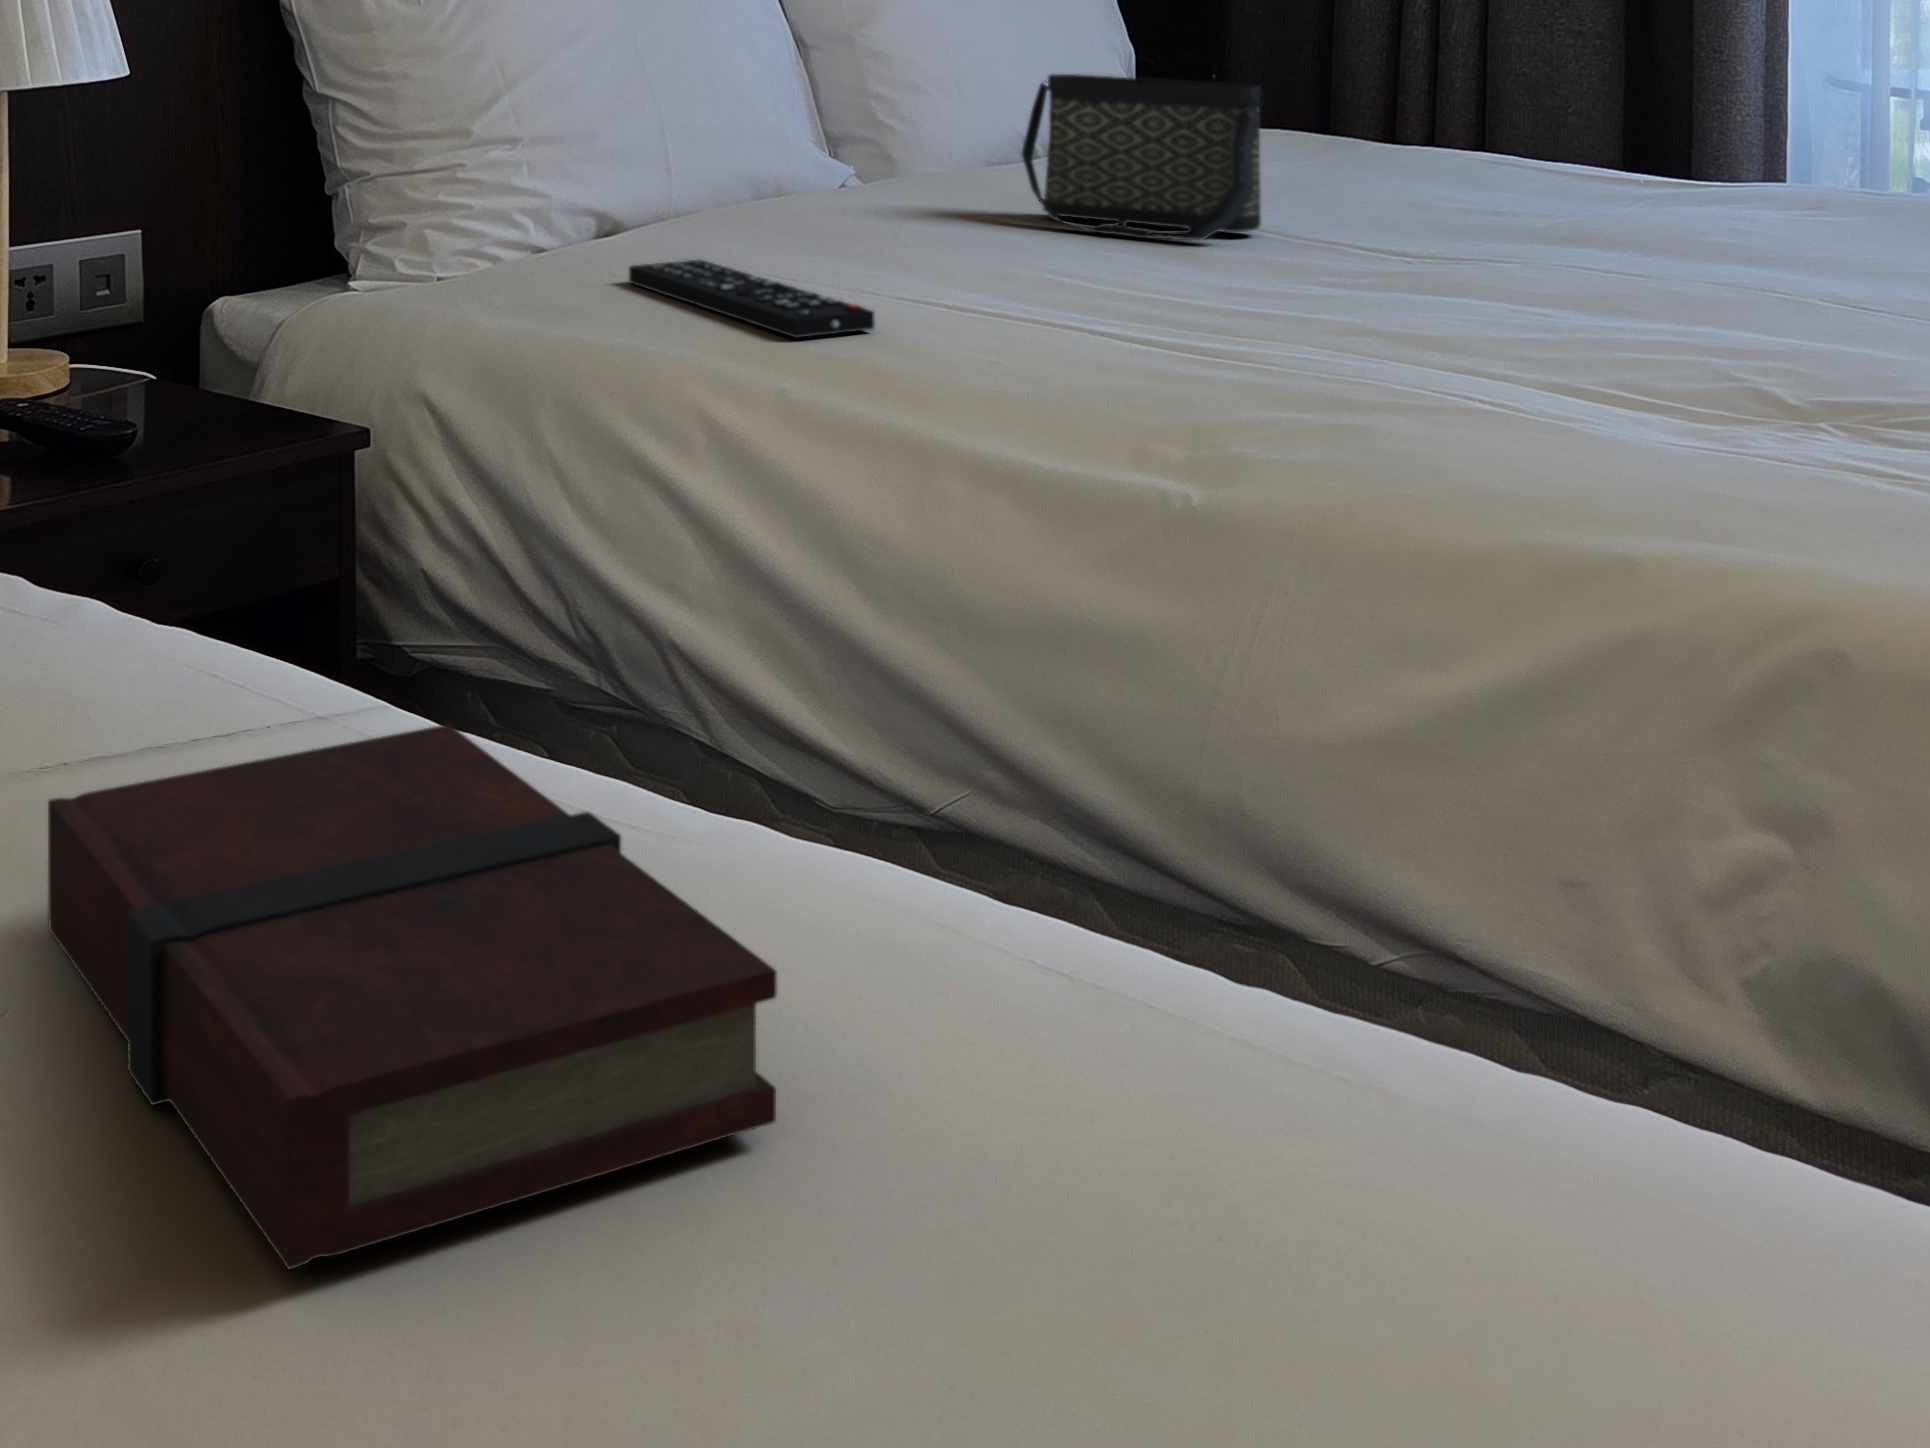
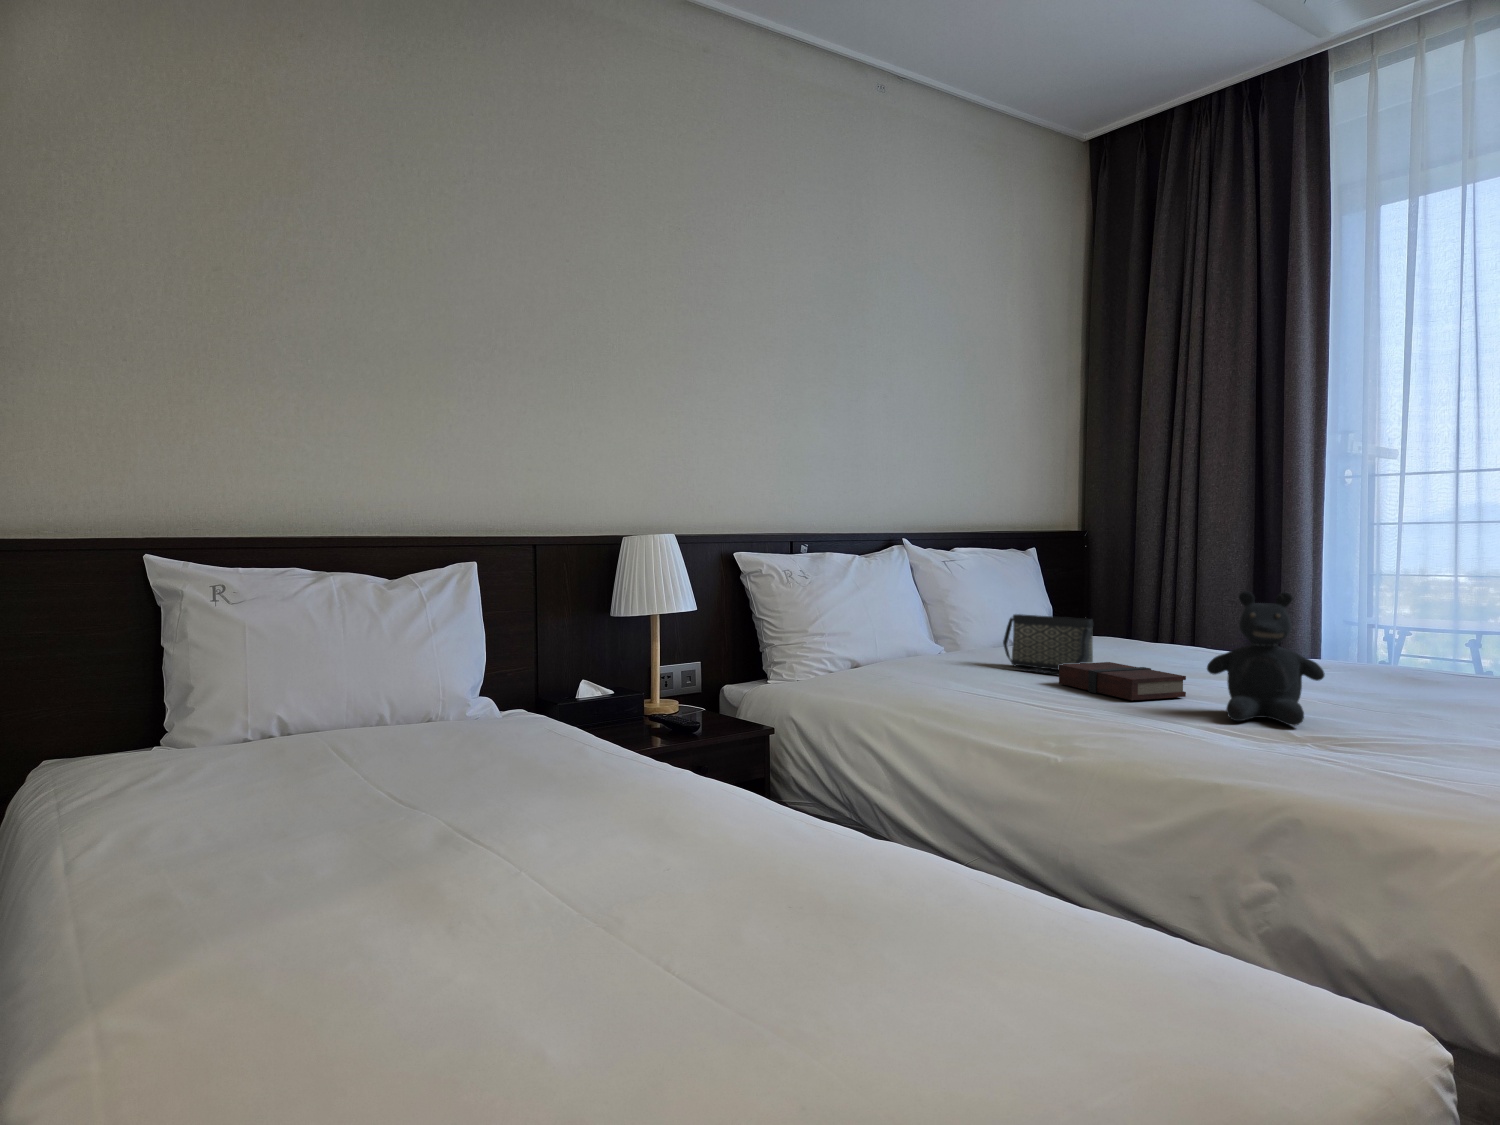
teddy bear: none [1571,8,1860,367] -> present [1207,591,1325,726]
remote control: present [629,260,875,338] -> none [860,676,944,703]
book: present [48,724,777,1269] -> present [1059,662,1186,700]

